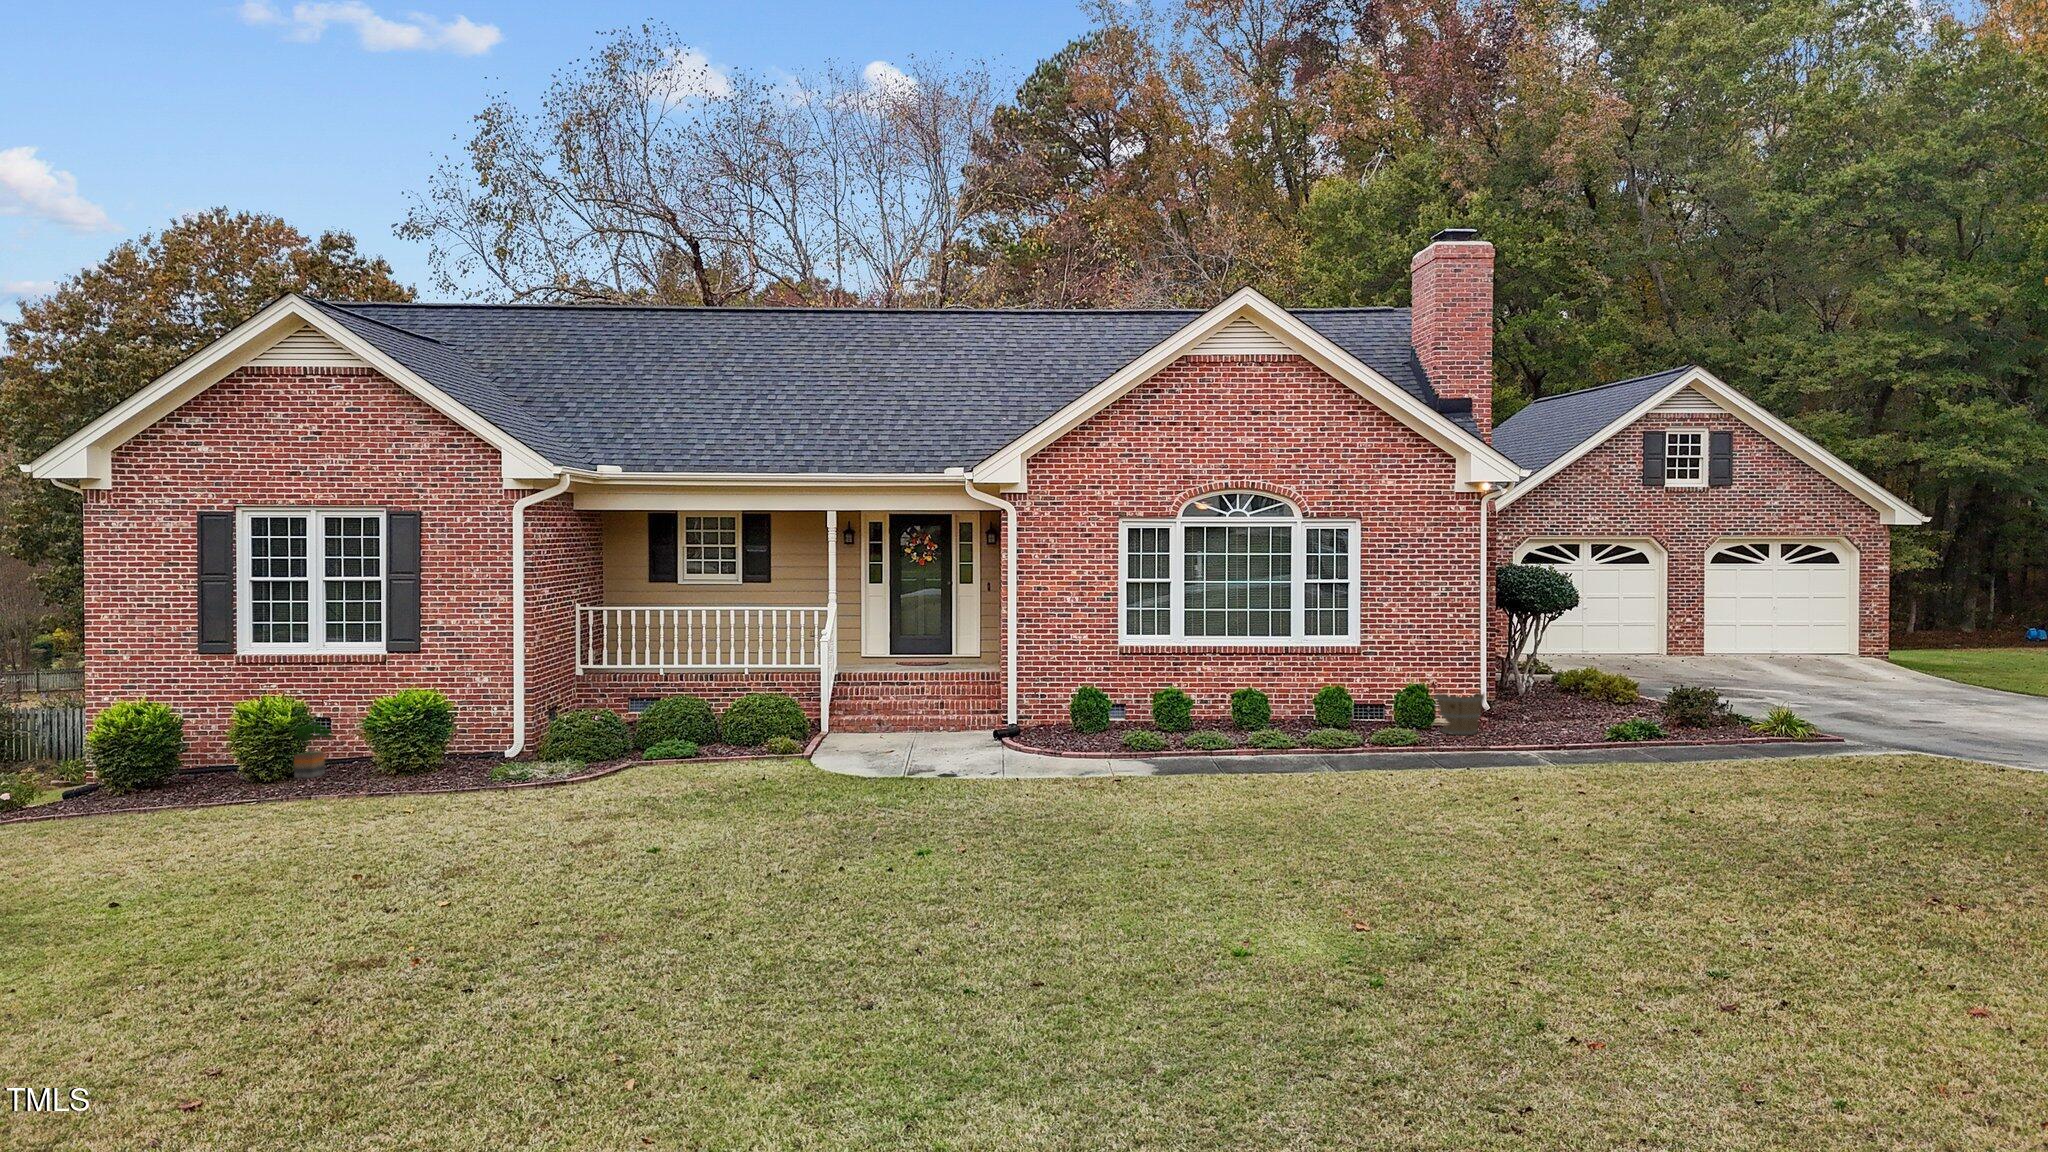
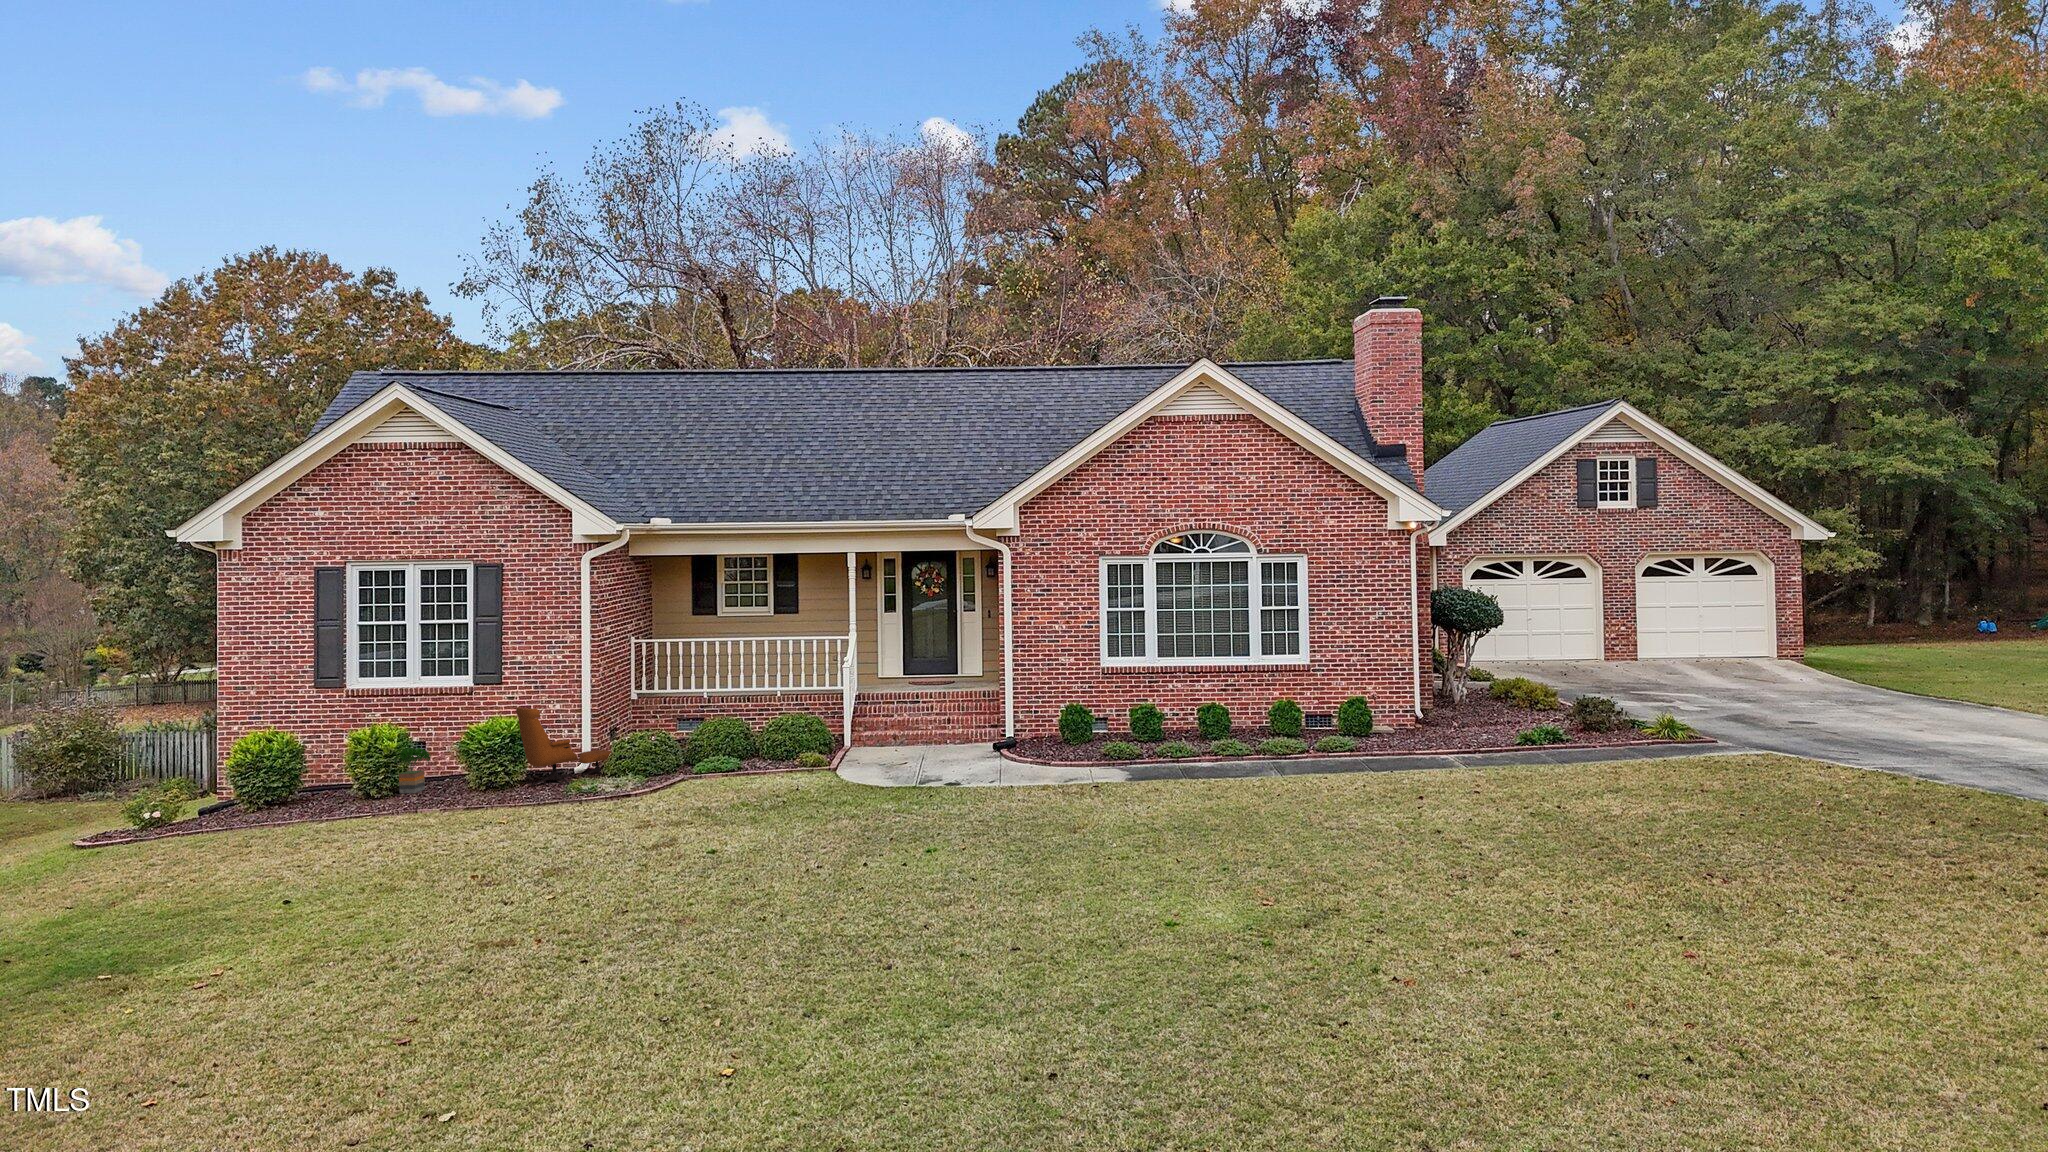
lounge chair: none [435,678,552,772] -> present [516,707,611,786]
wooden bucket: present [1436,692,1484,735] -> none [1375,701,1419,741]

